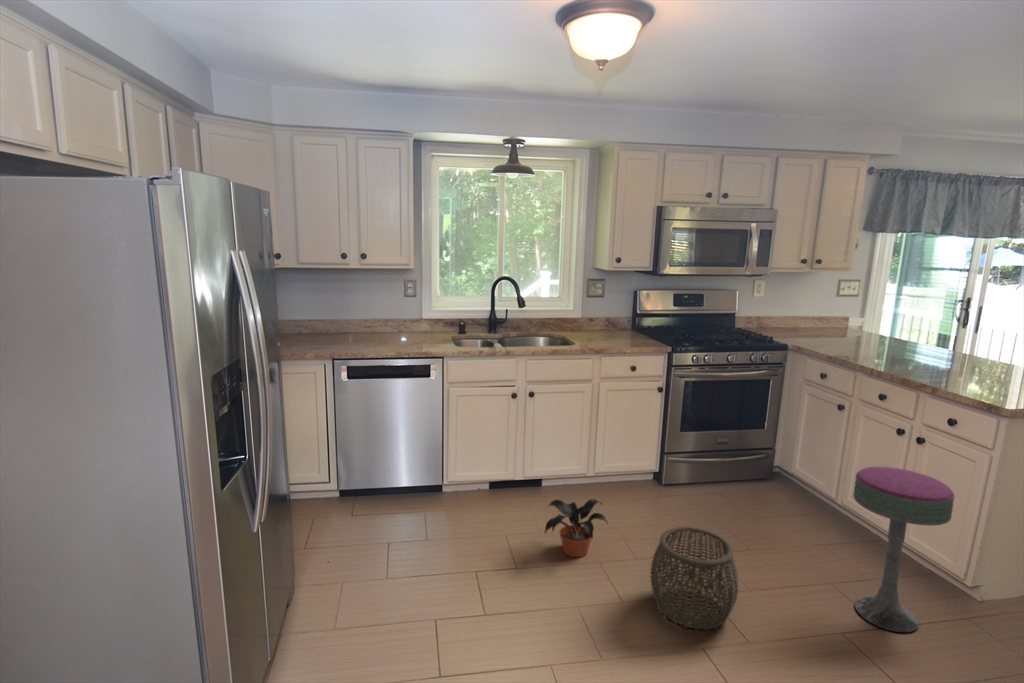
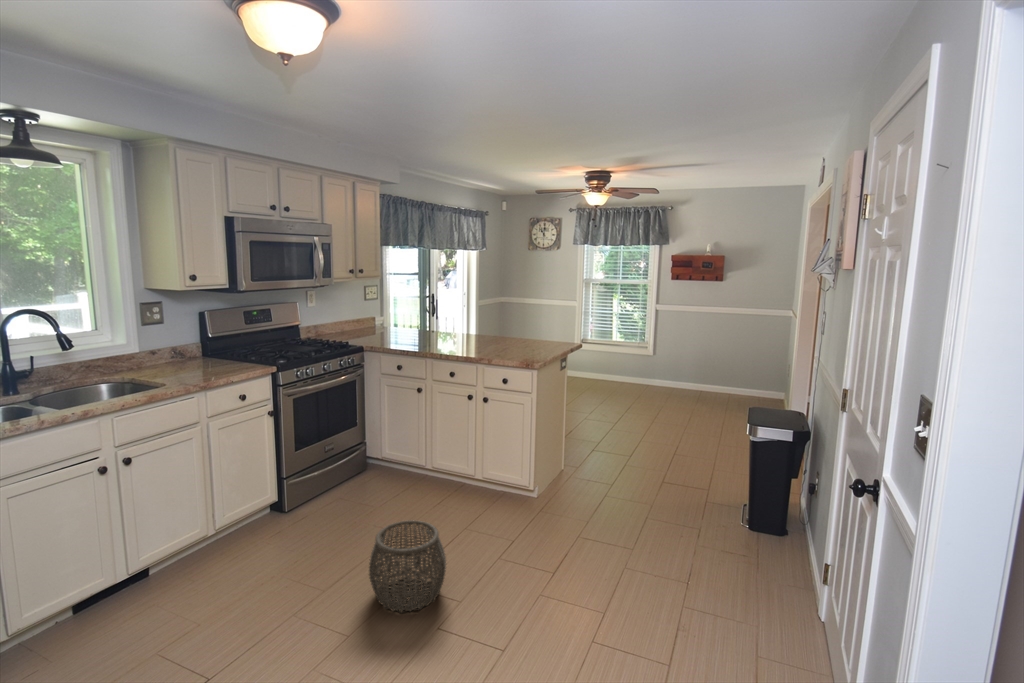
bar stool: present [853,467,955,632] -> none [477,421,533,534]
potted plant: present [545,499,607,557] -> none [217,547,297,621]

